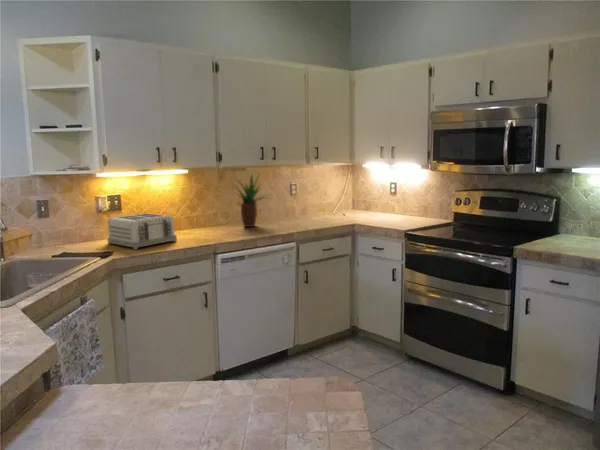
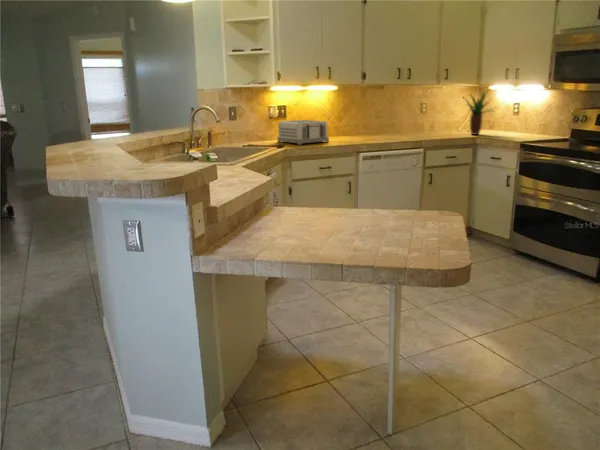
potted plant: present [237,175,266,227] -> present [463,92,492,135]

